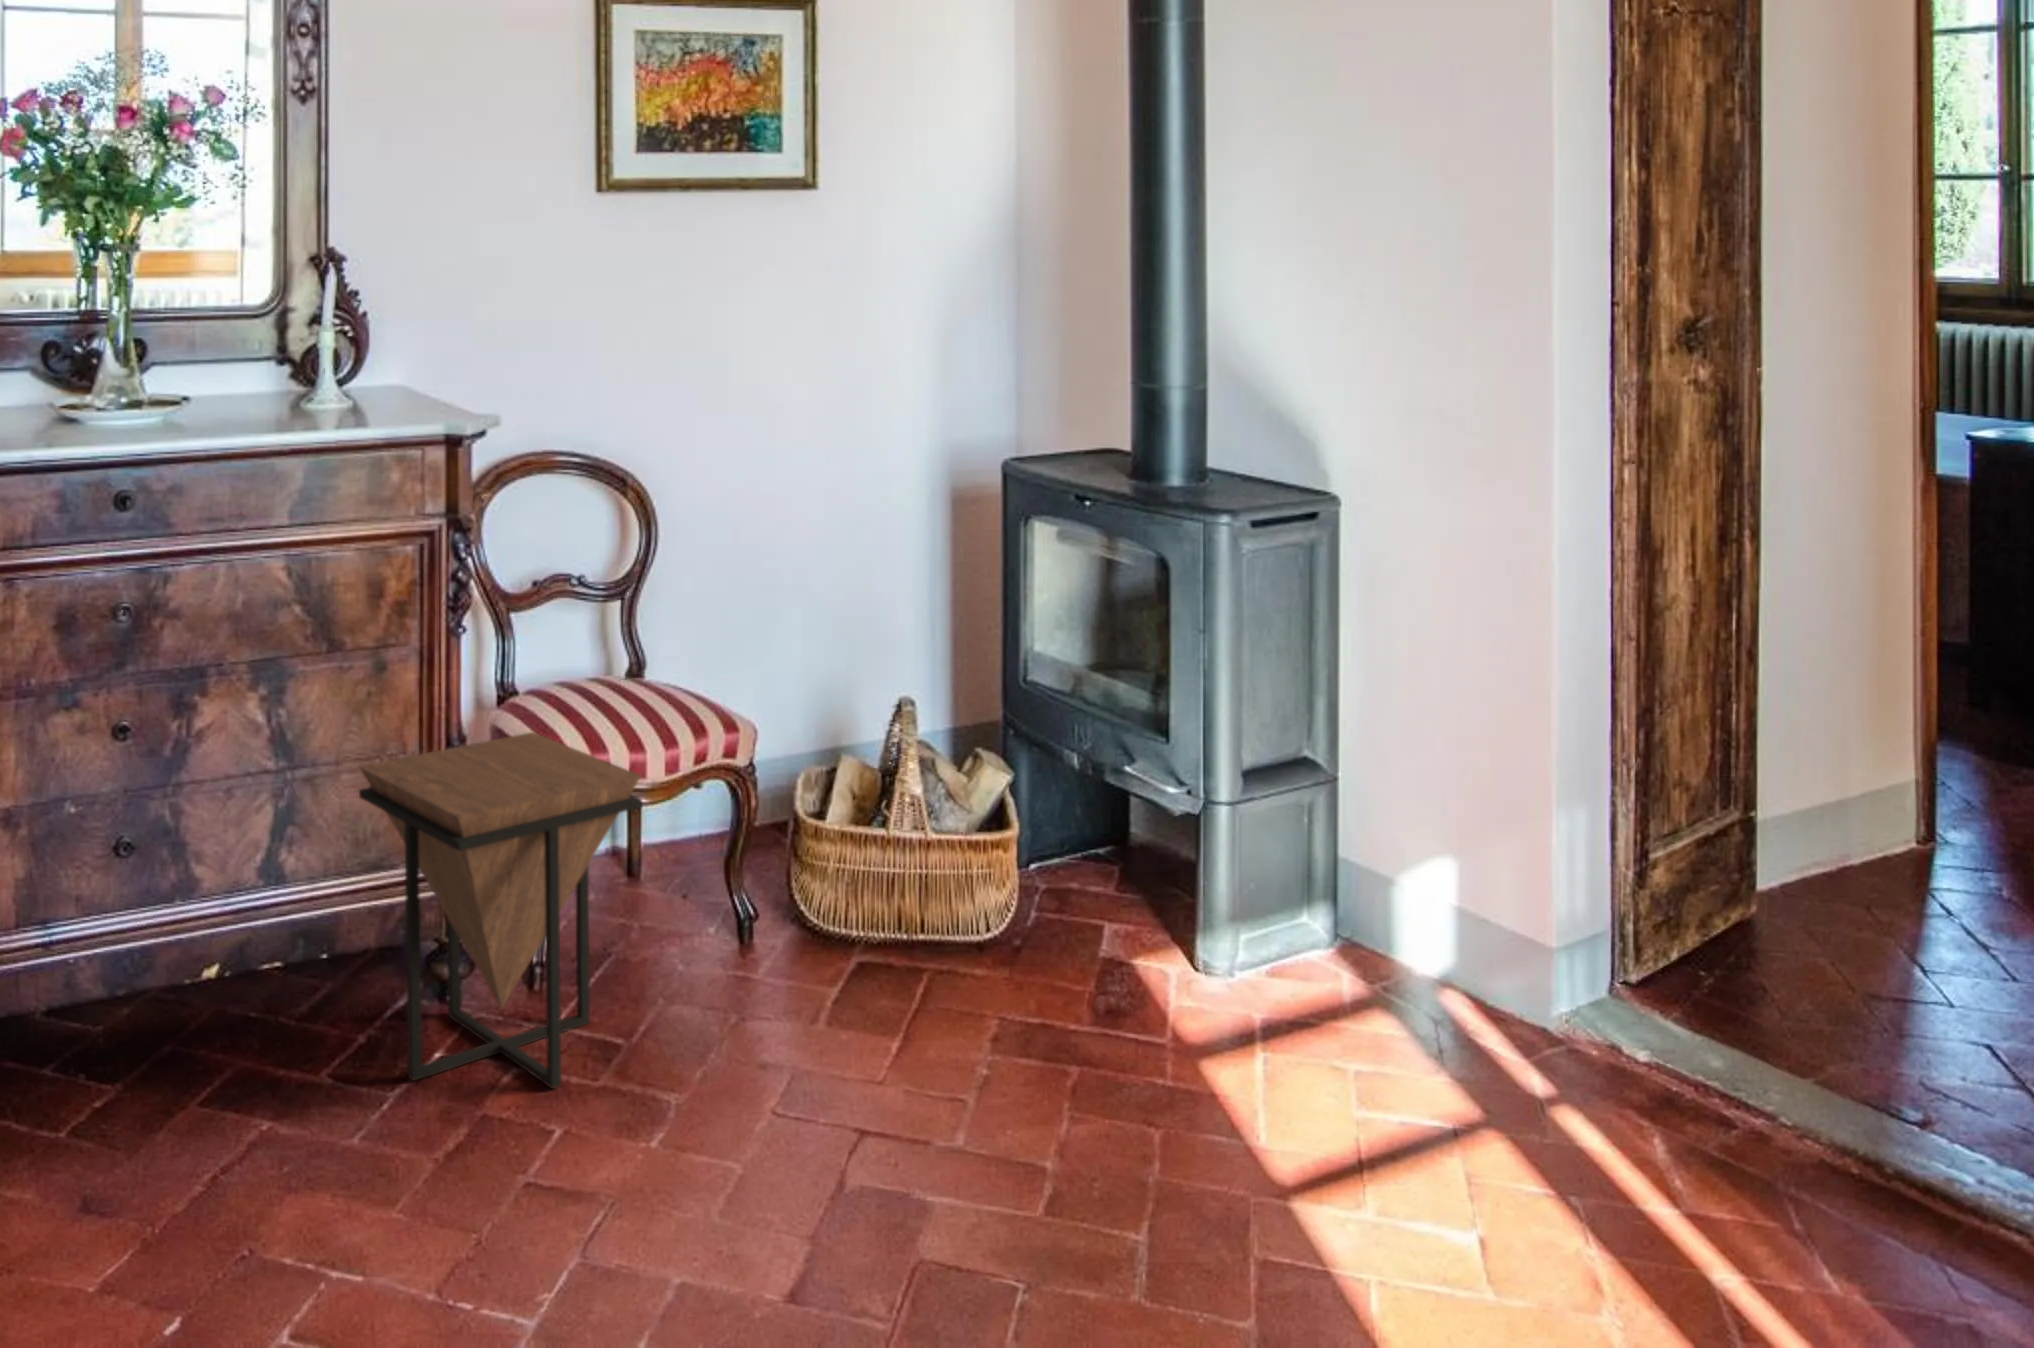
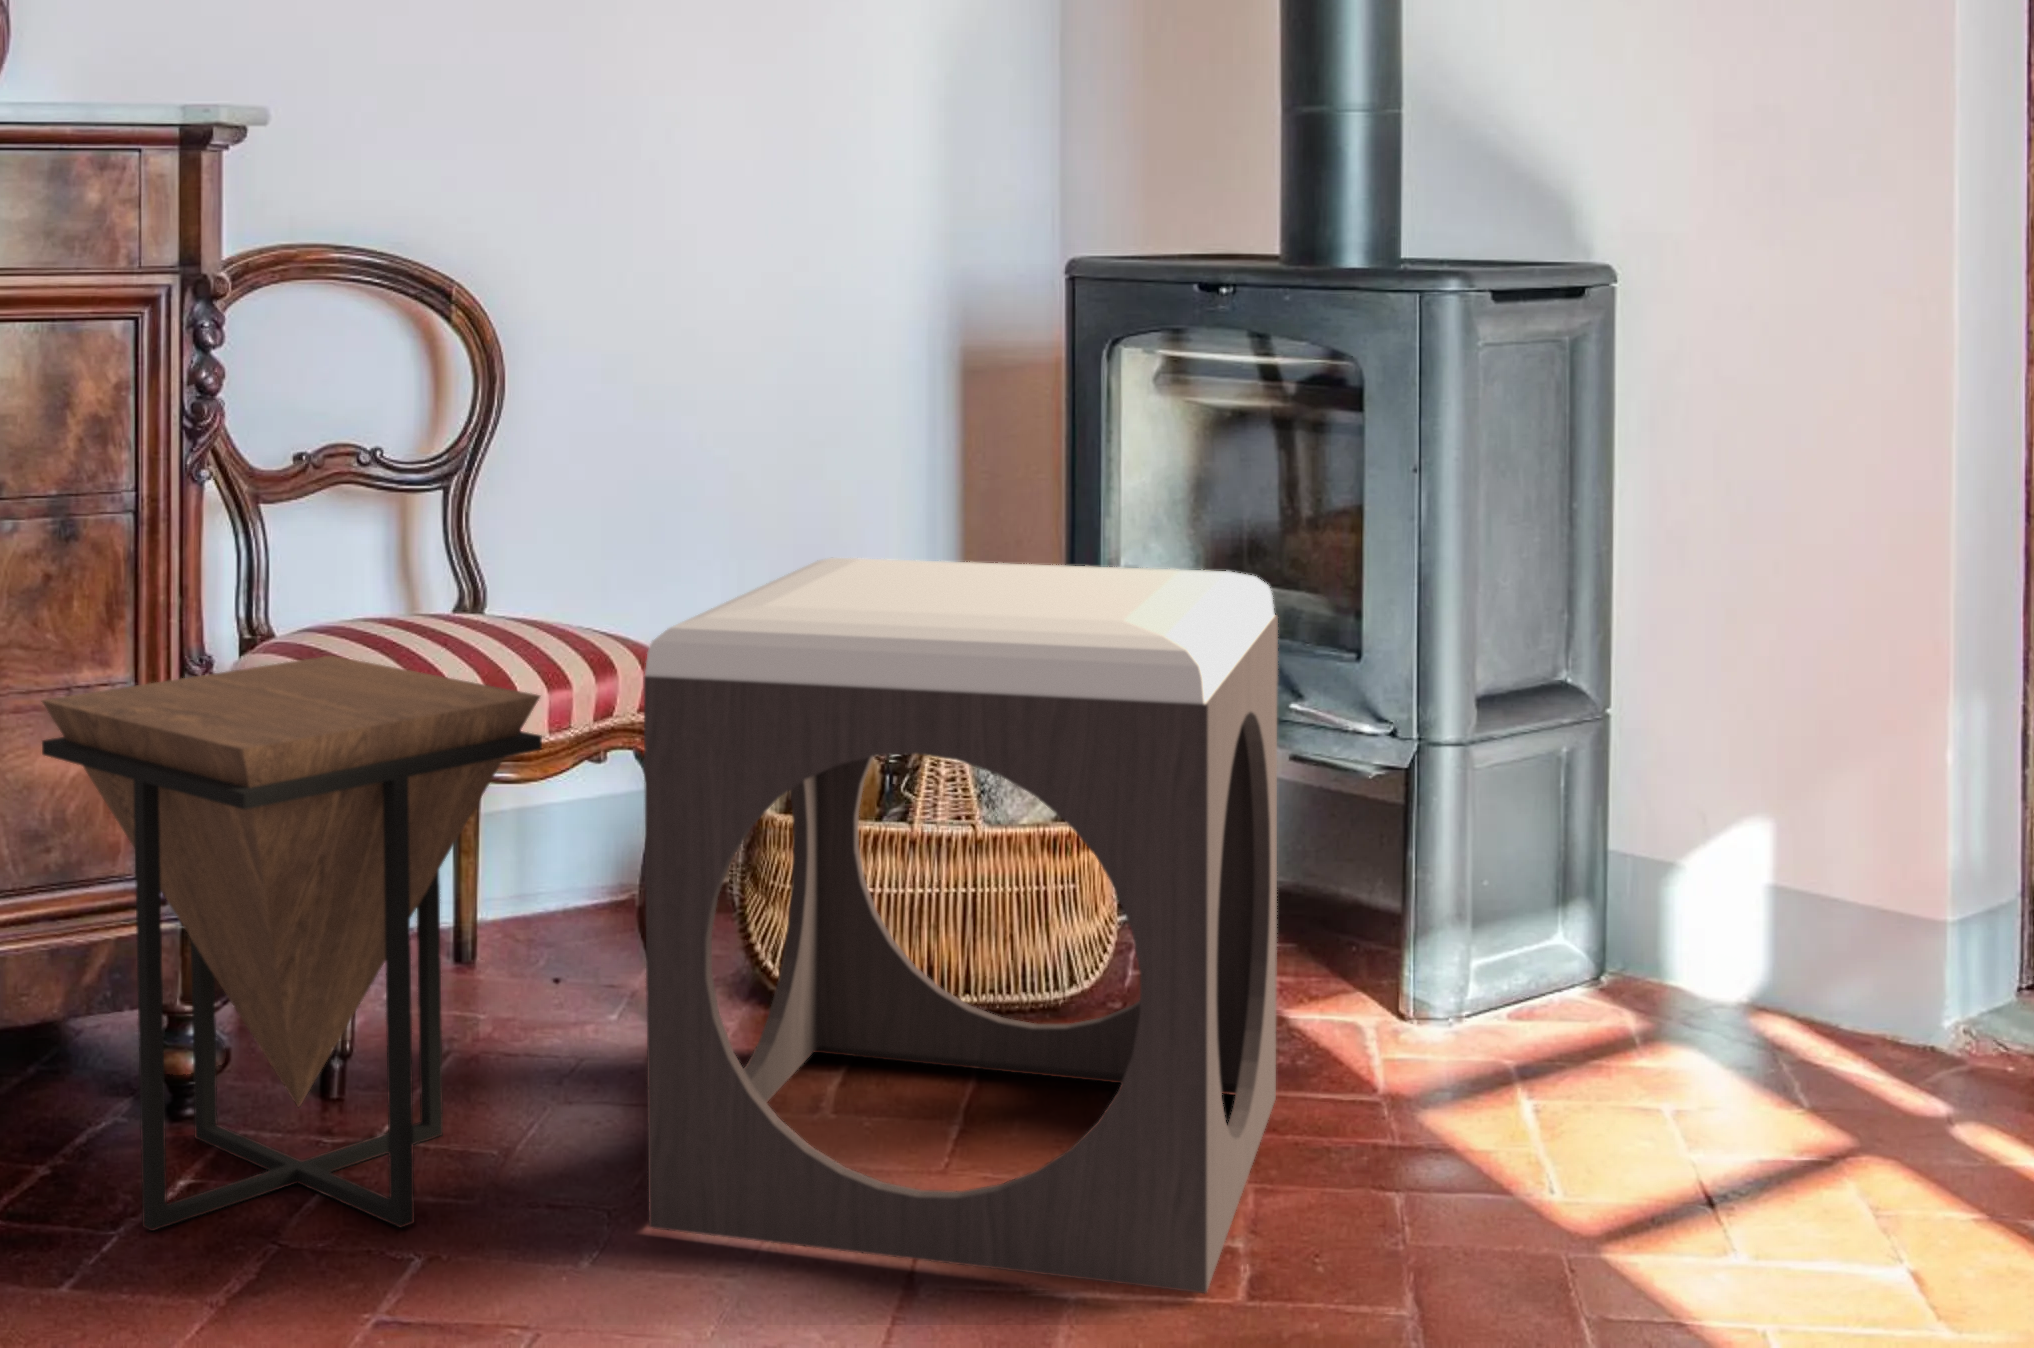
footstool: none [693,680,1100,1171] -> present [643,558,1278,1293]

